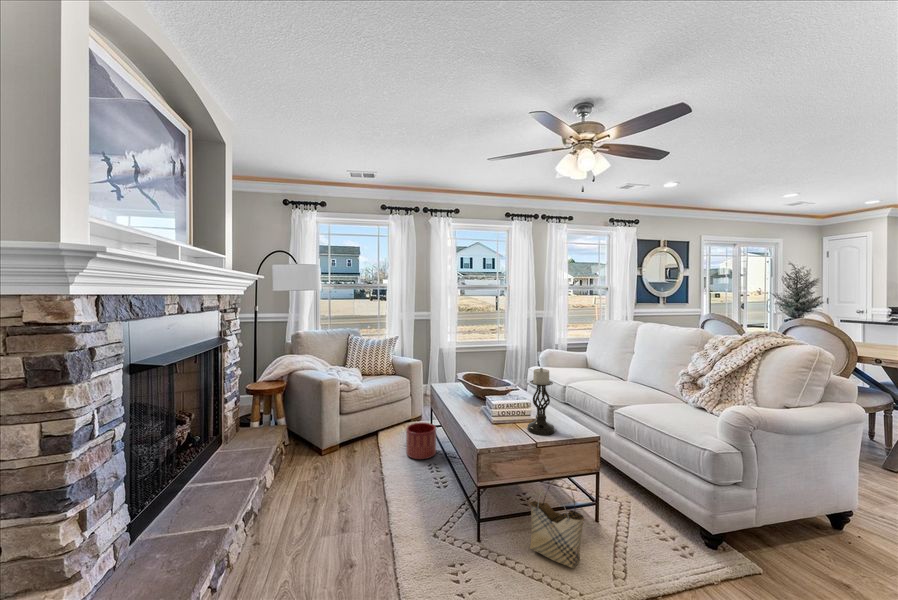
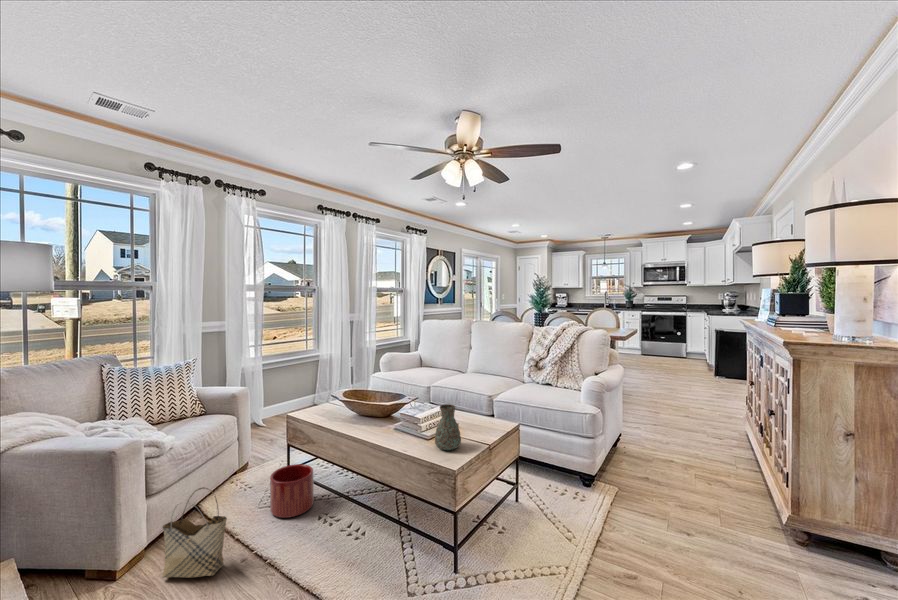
candle holder: present [527,368,555,435] -> none [465,366,492,436]
decorative vase: none [482,396,506,436] -> present [435,404,461,450]
woven basket: present [530,479,584,568] -> present [162,487,227,578]

